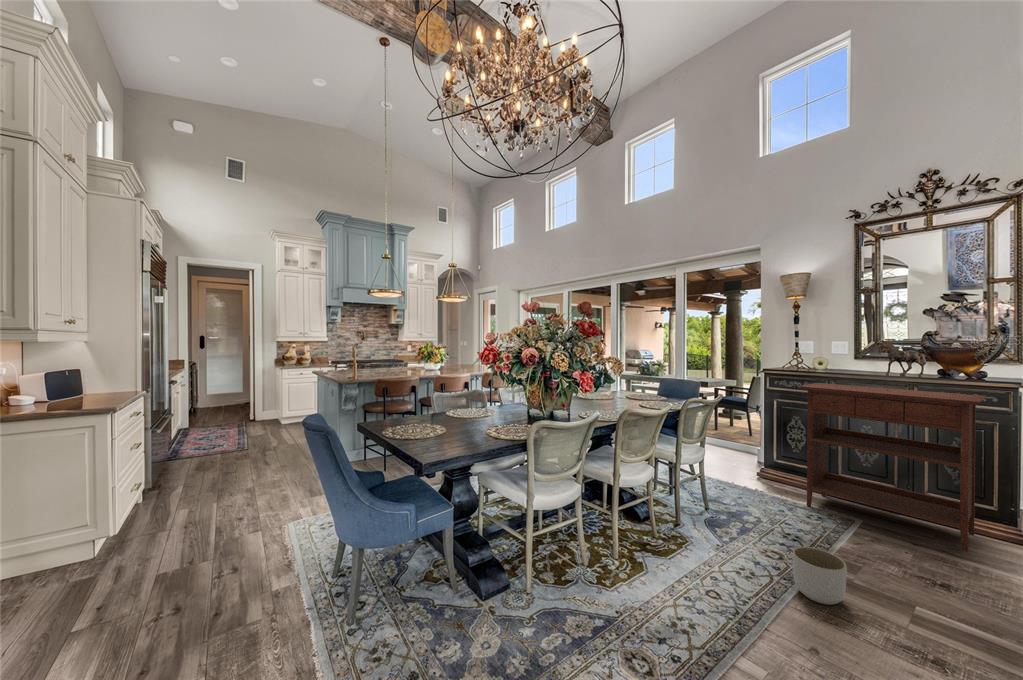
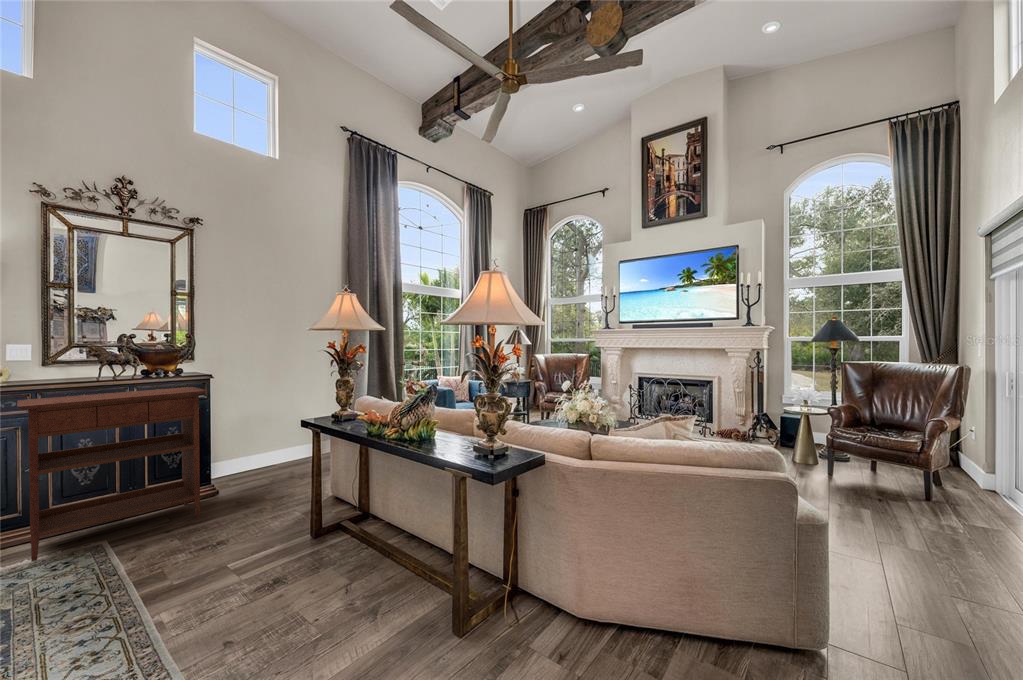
planter: present [793,547,847,605] -> none [144,561,202,622]

